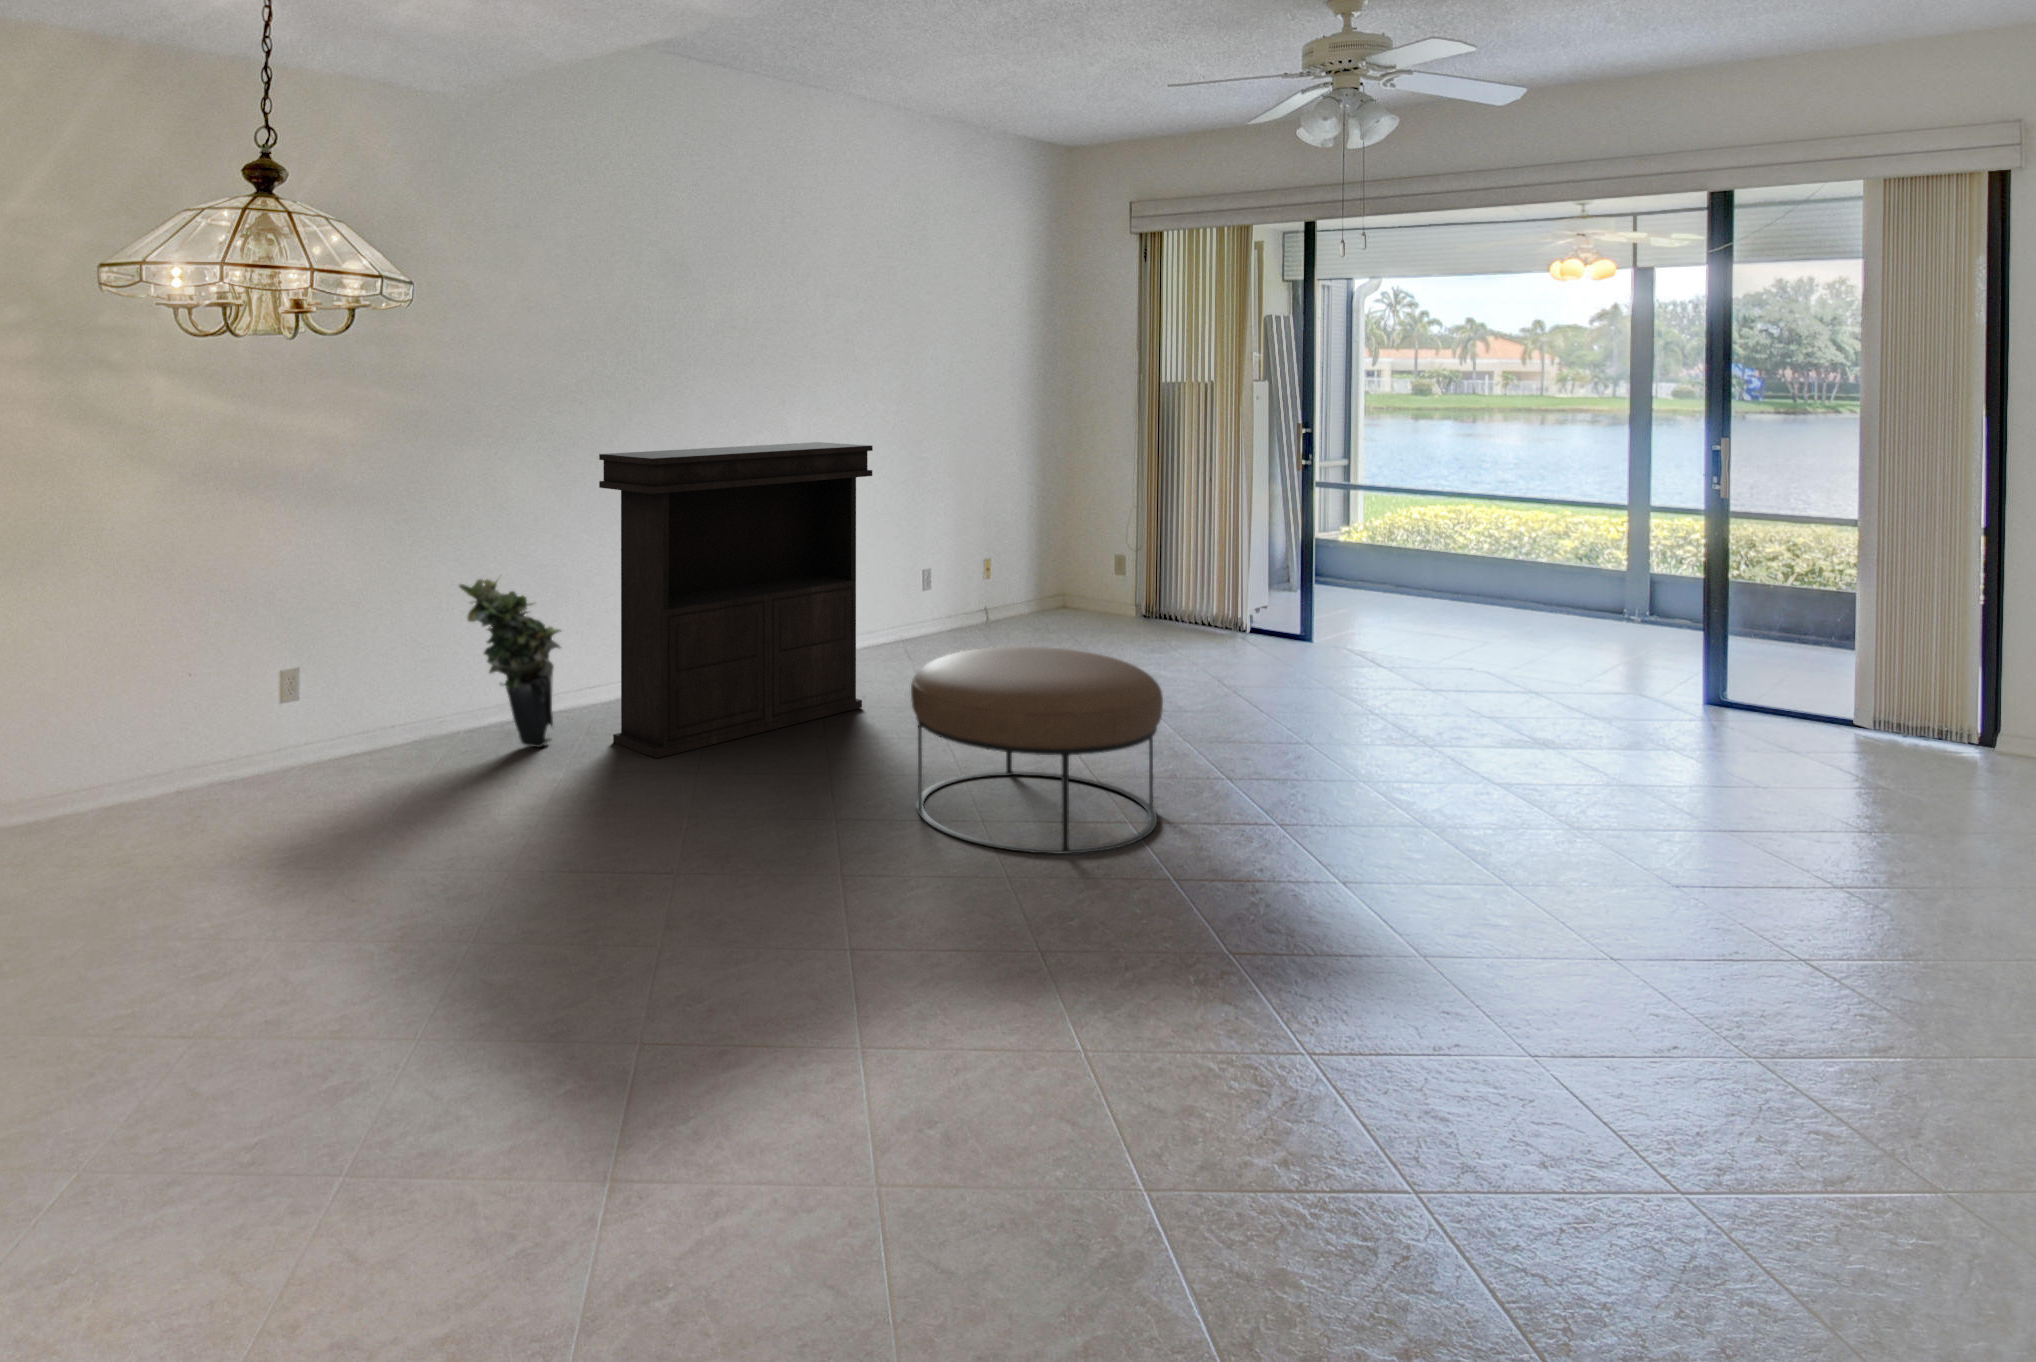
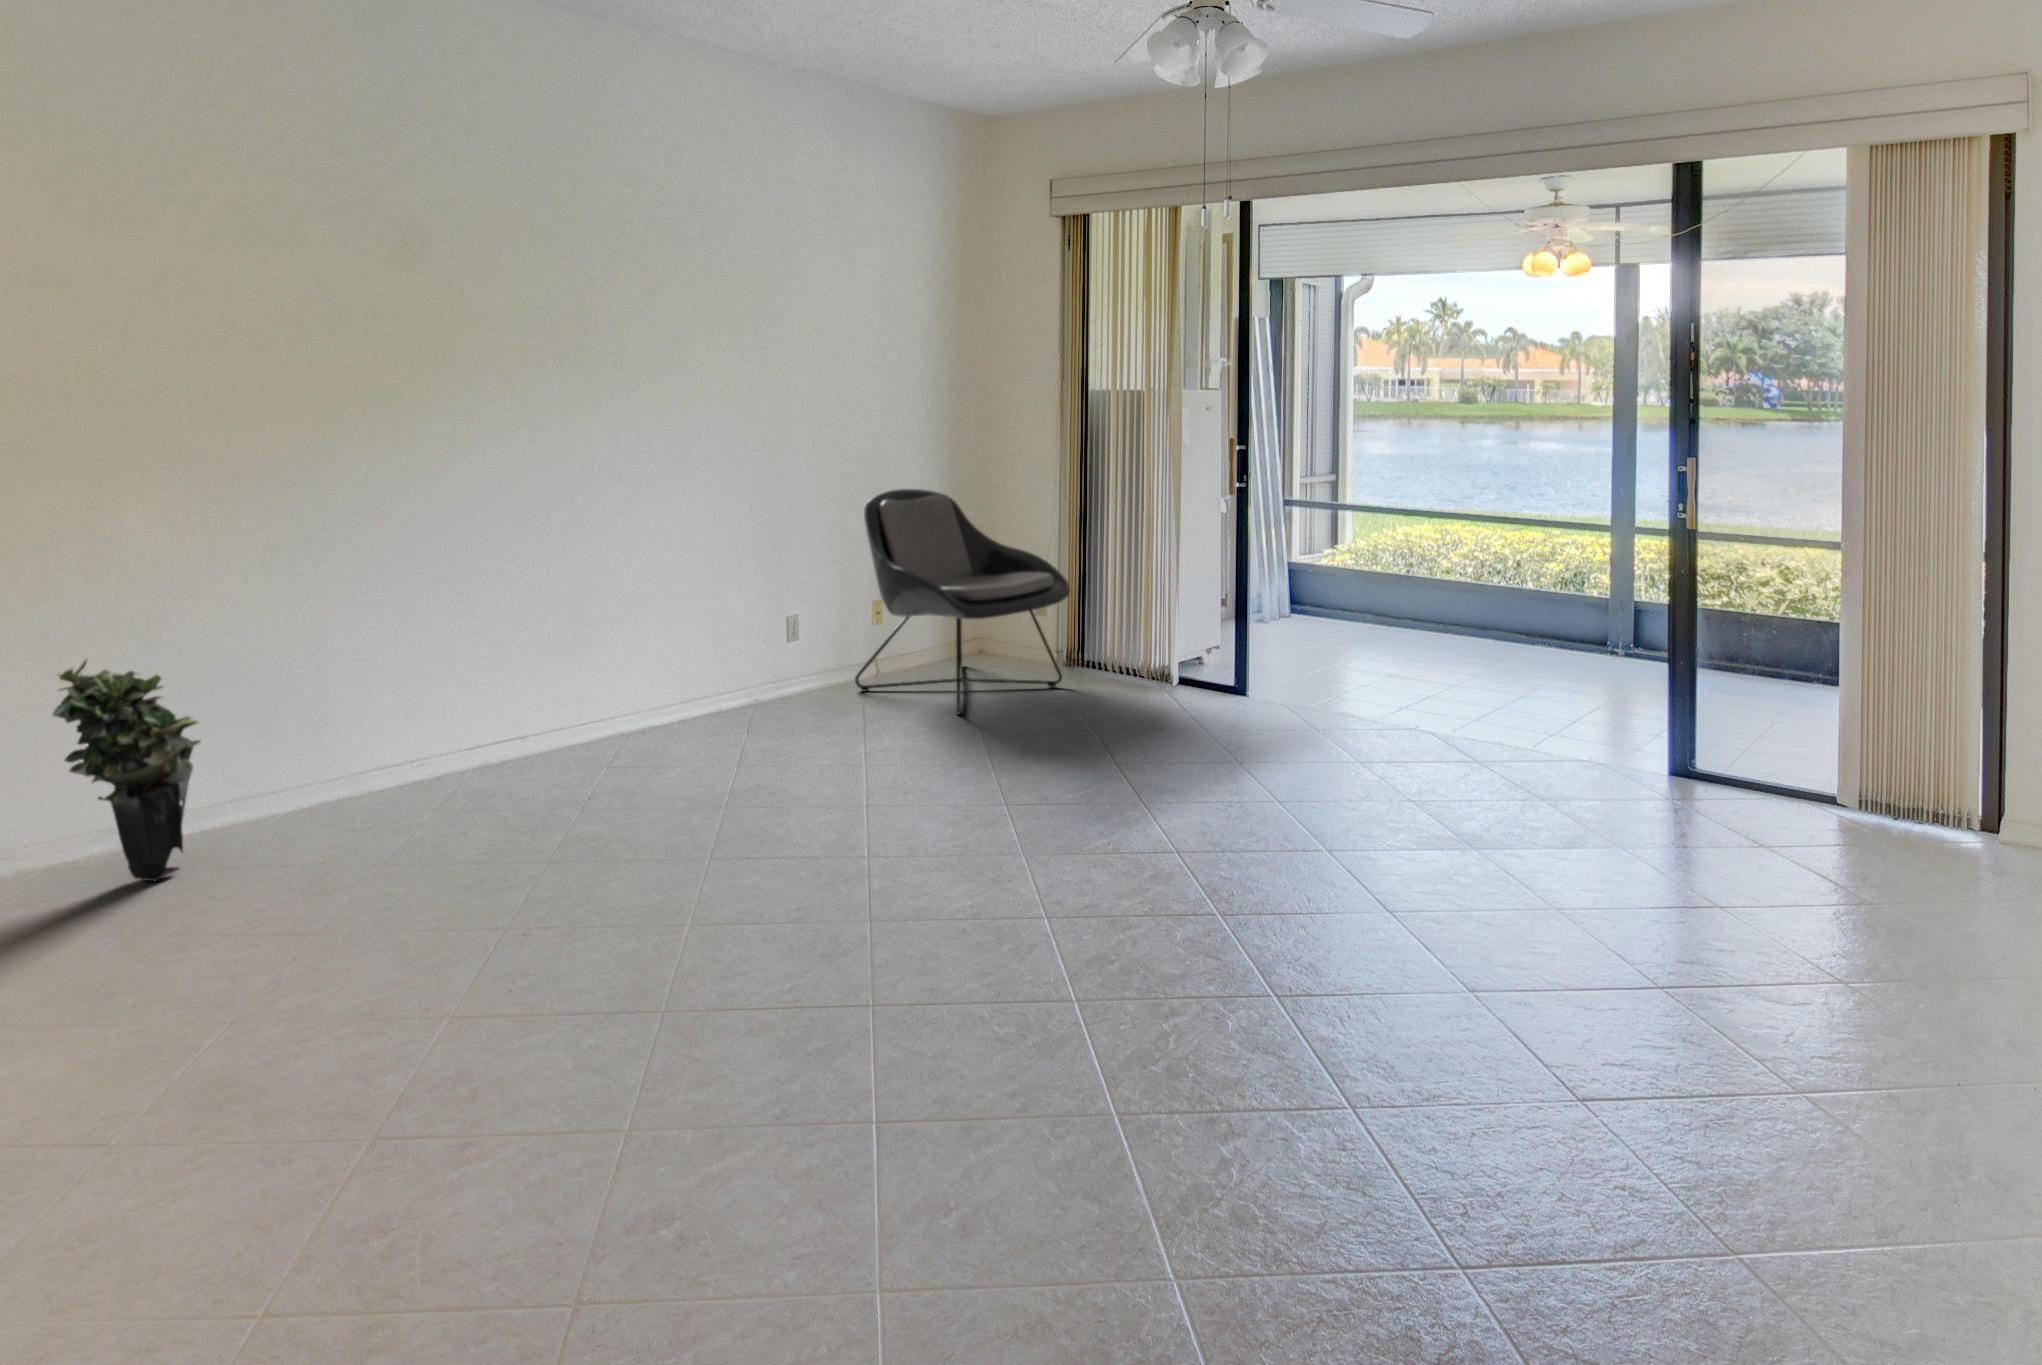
console table: present [599,442,873,758] -> none [247,467,658,896]
lounge chair: none [968,466,1153,655] -> present [855,489,1070,714]
ottoman: present [911,647,1163,854] -> none [571,742,917,1064]

